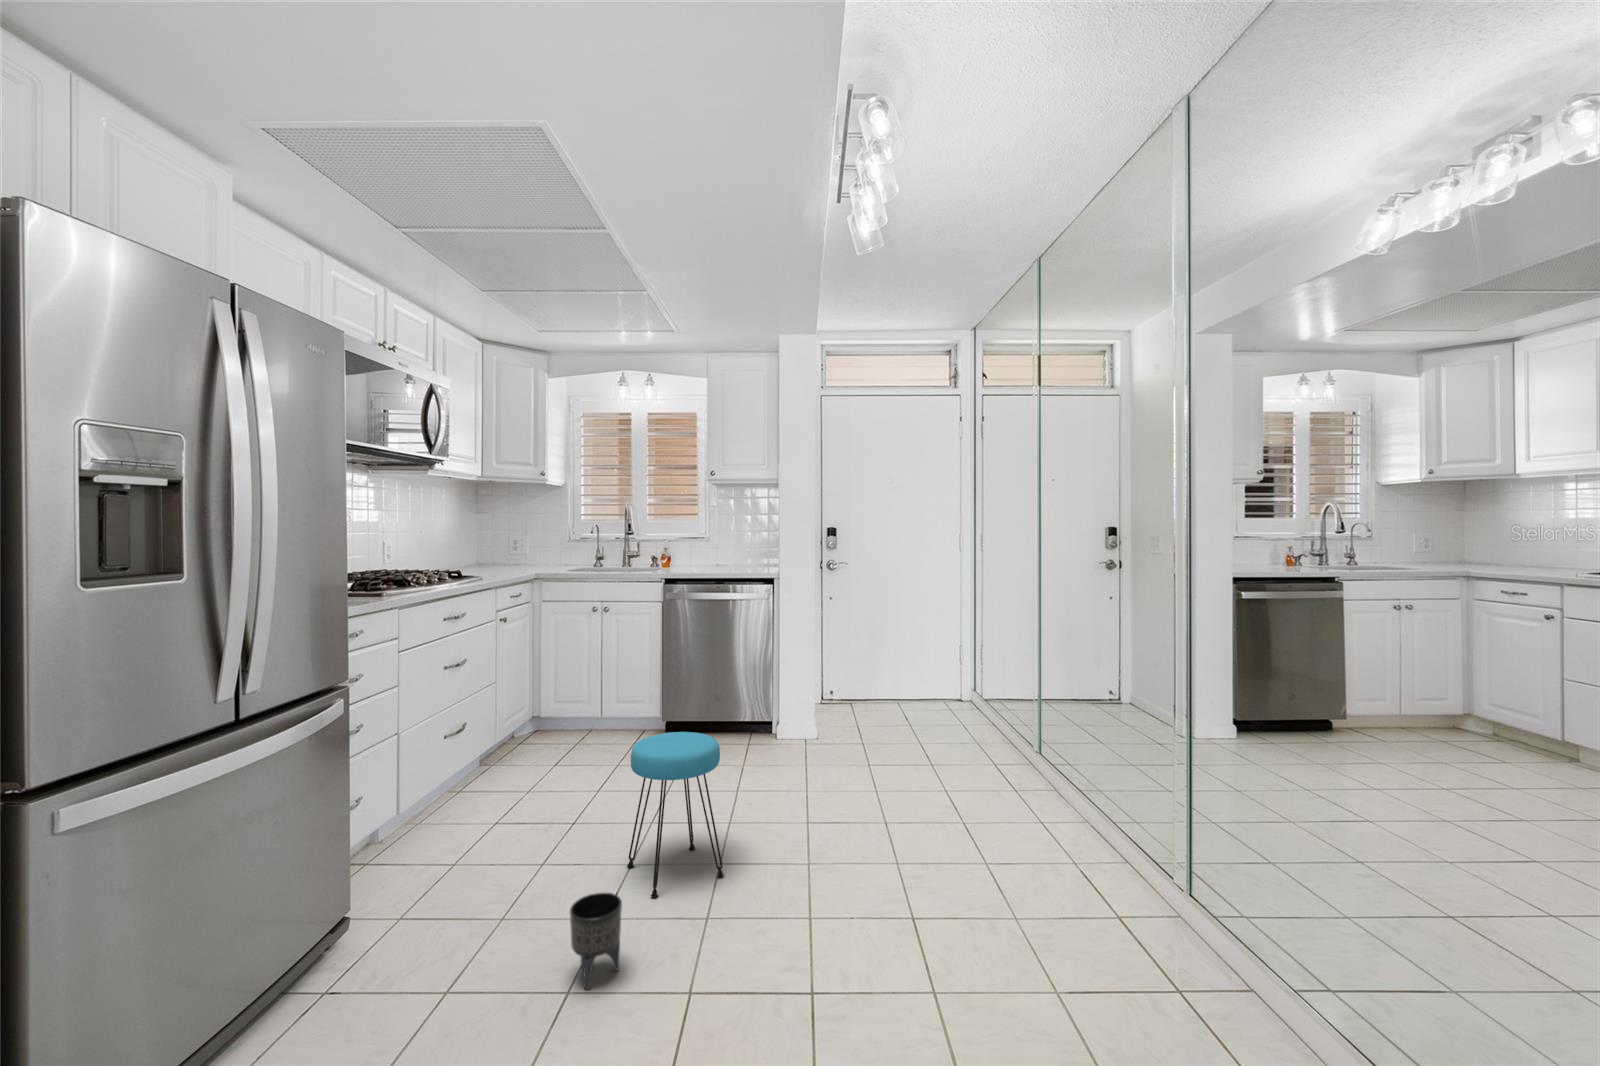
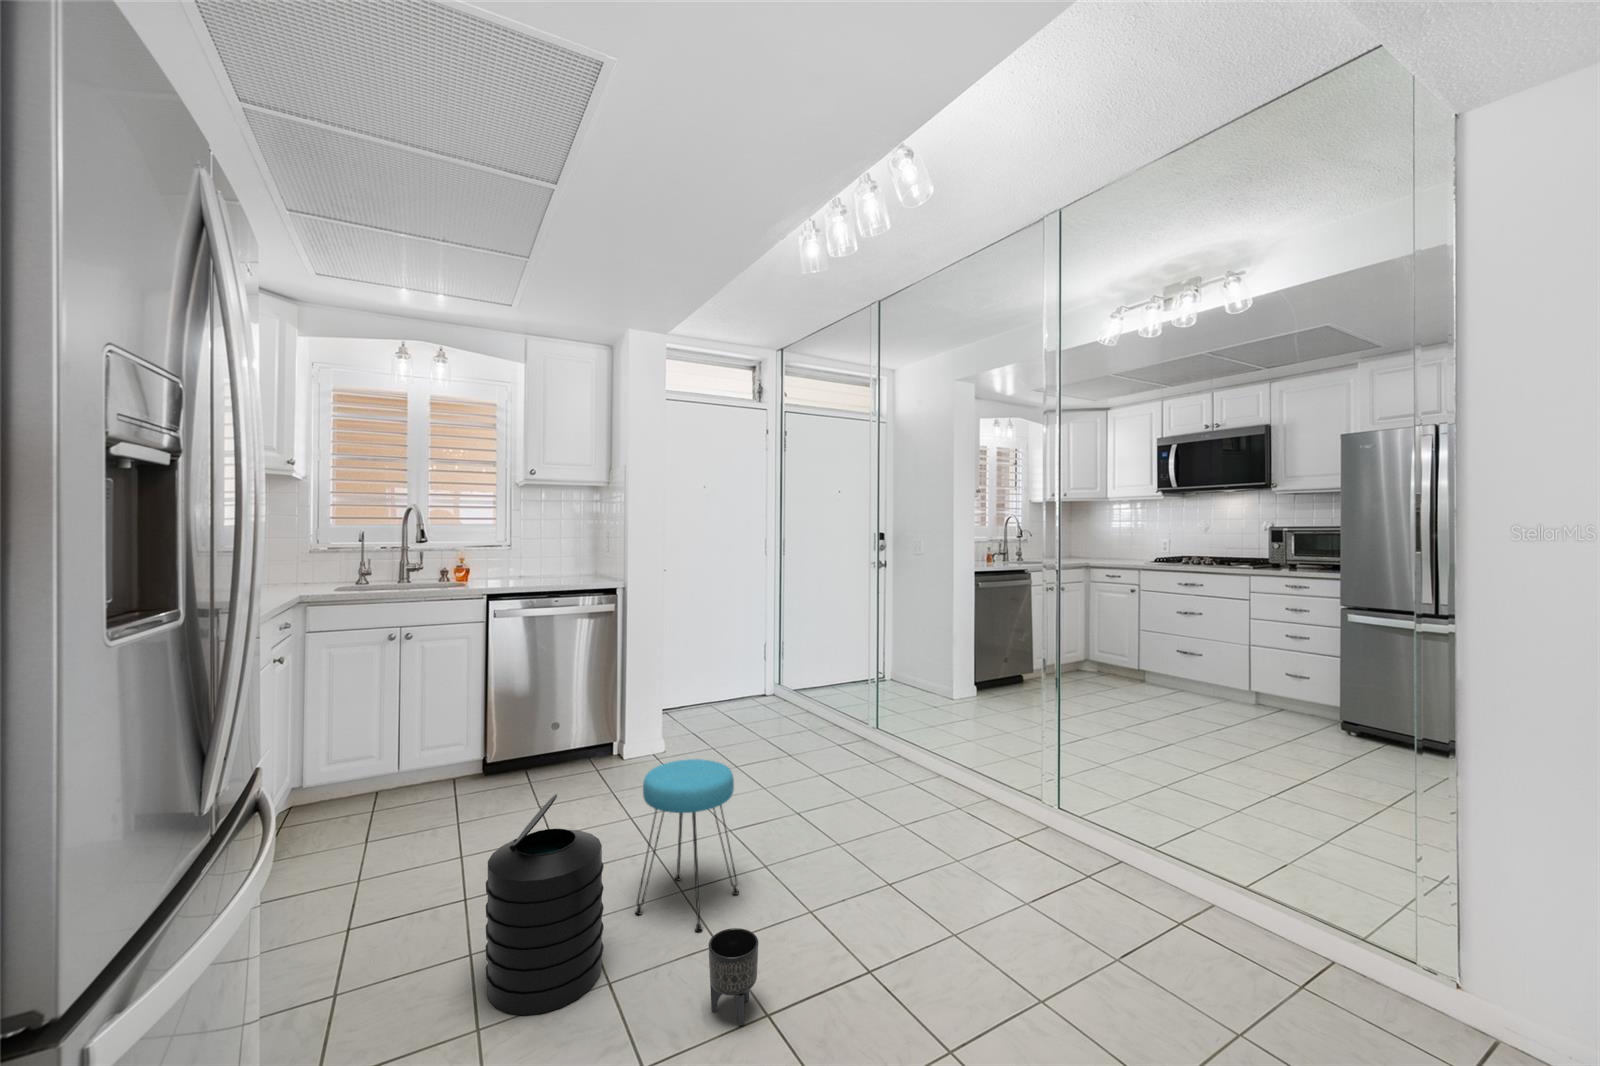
trash can: none [465,735,569,918] -> present [486,794,604,1015]

